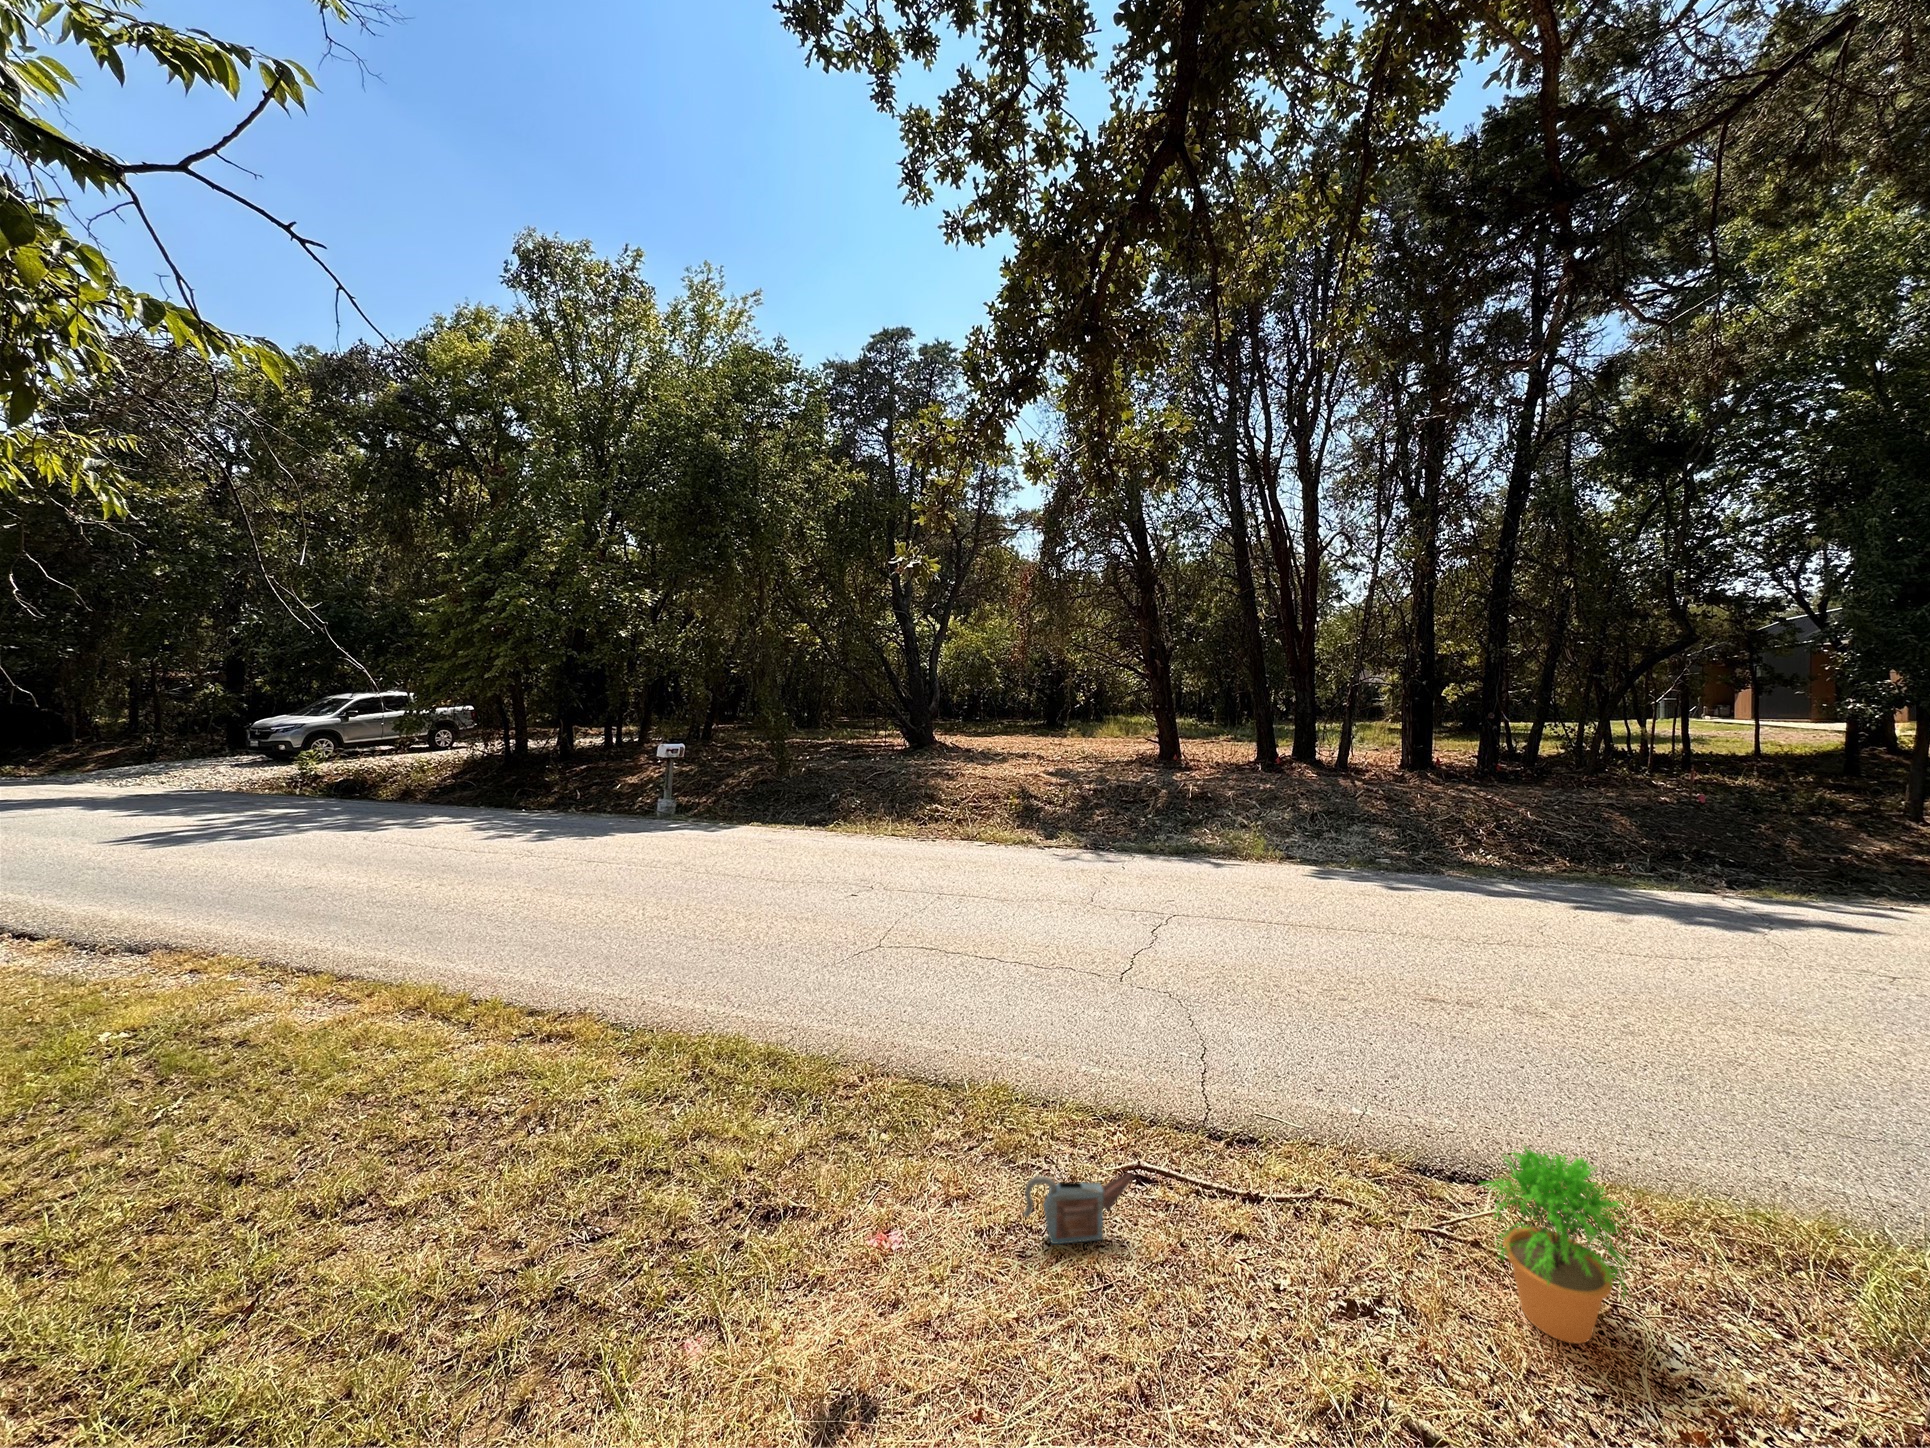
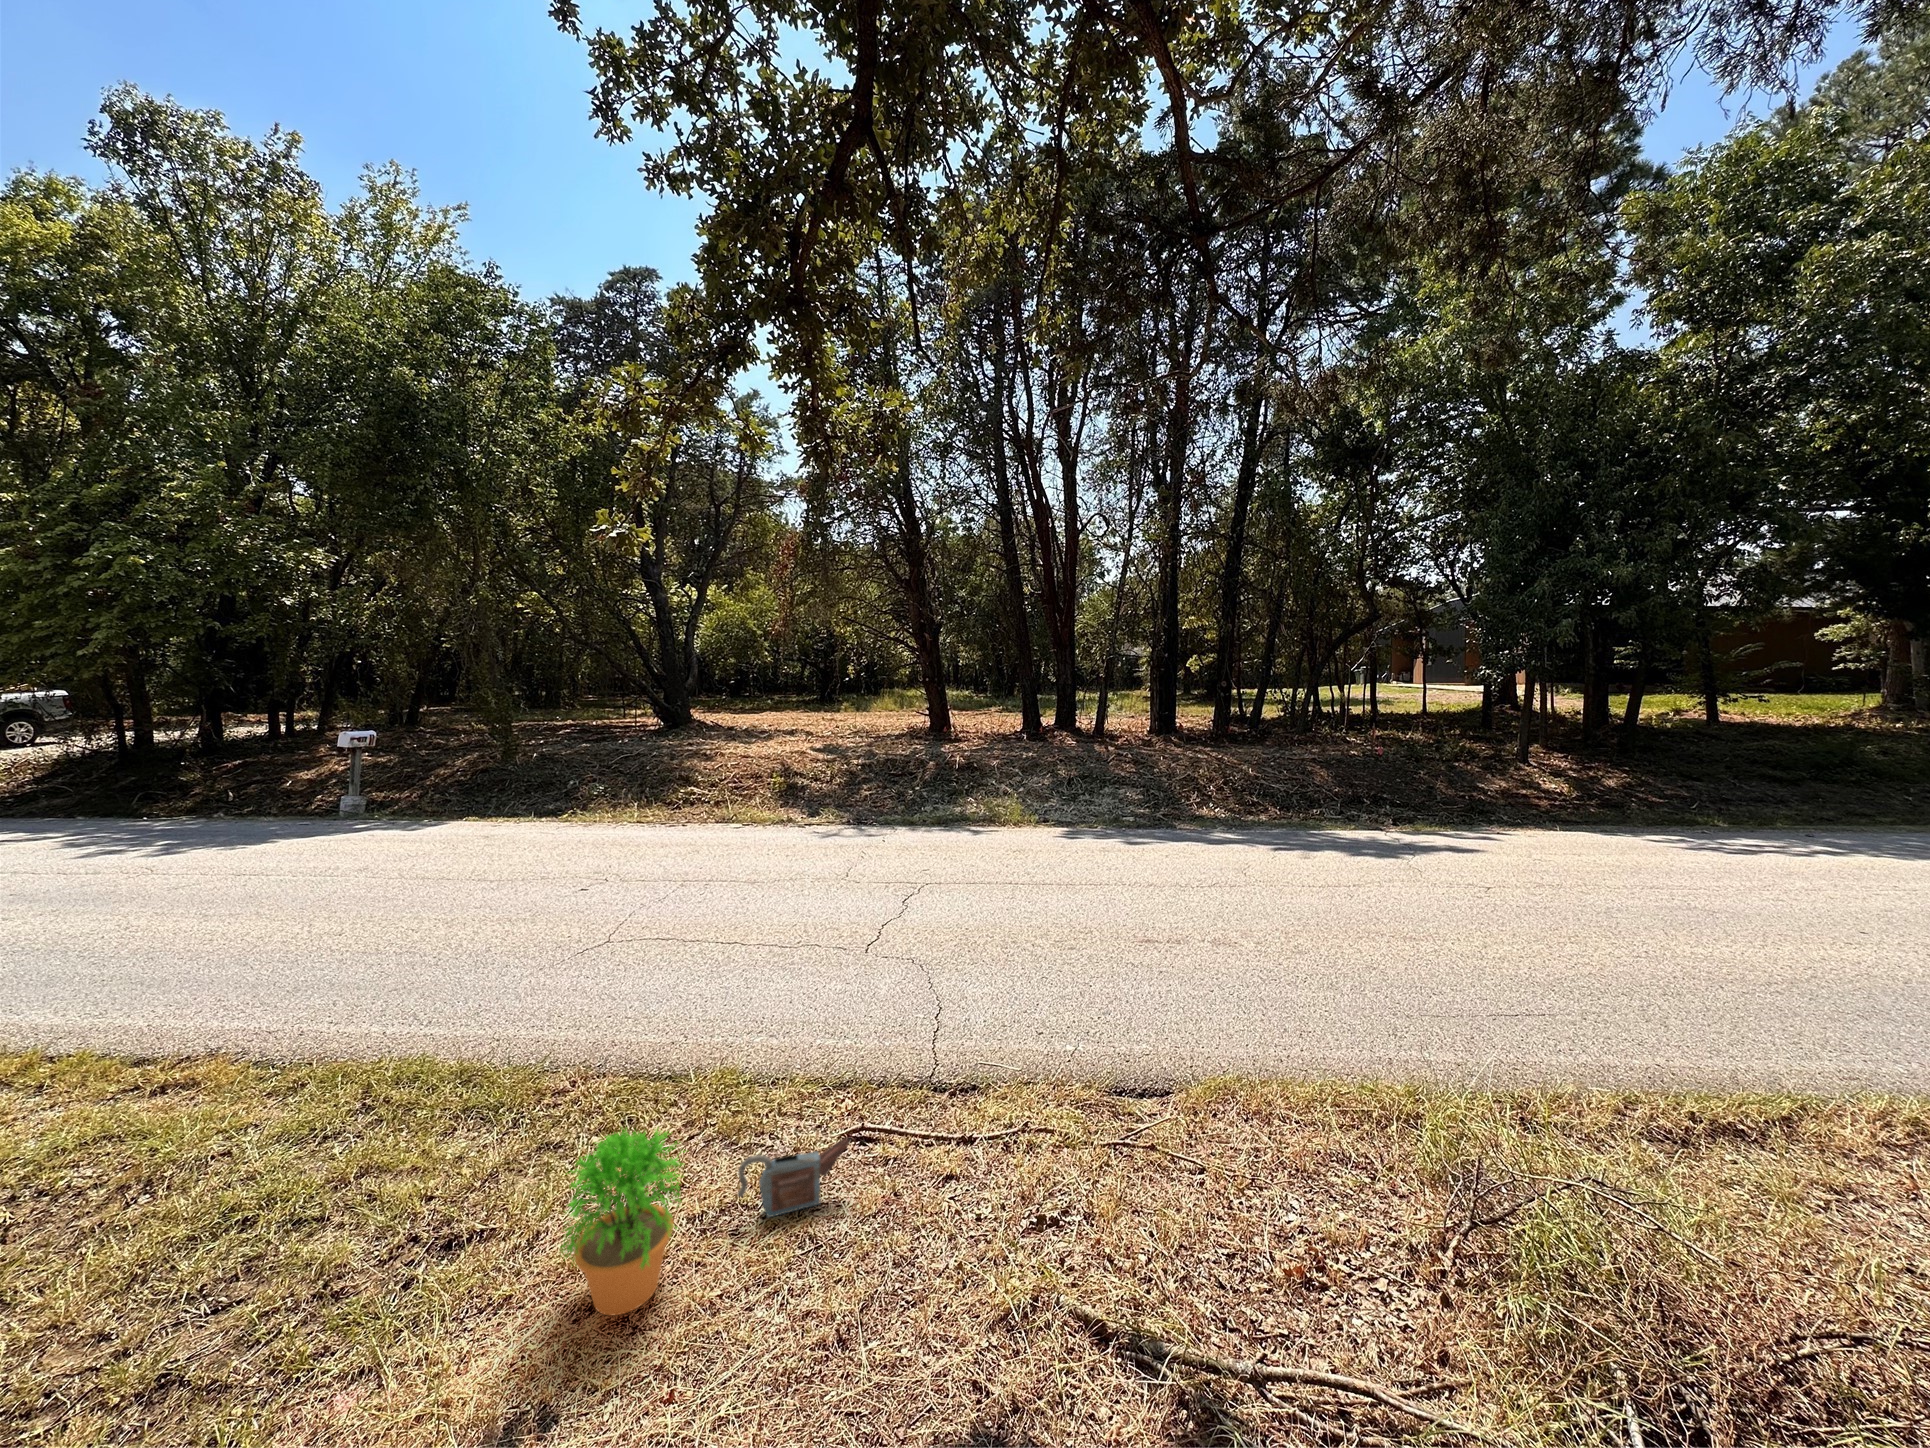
potted plant: present [1485,1146,1638,1344] -> present [560,1129,685,1315]

